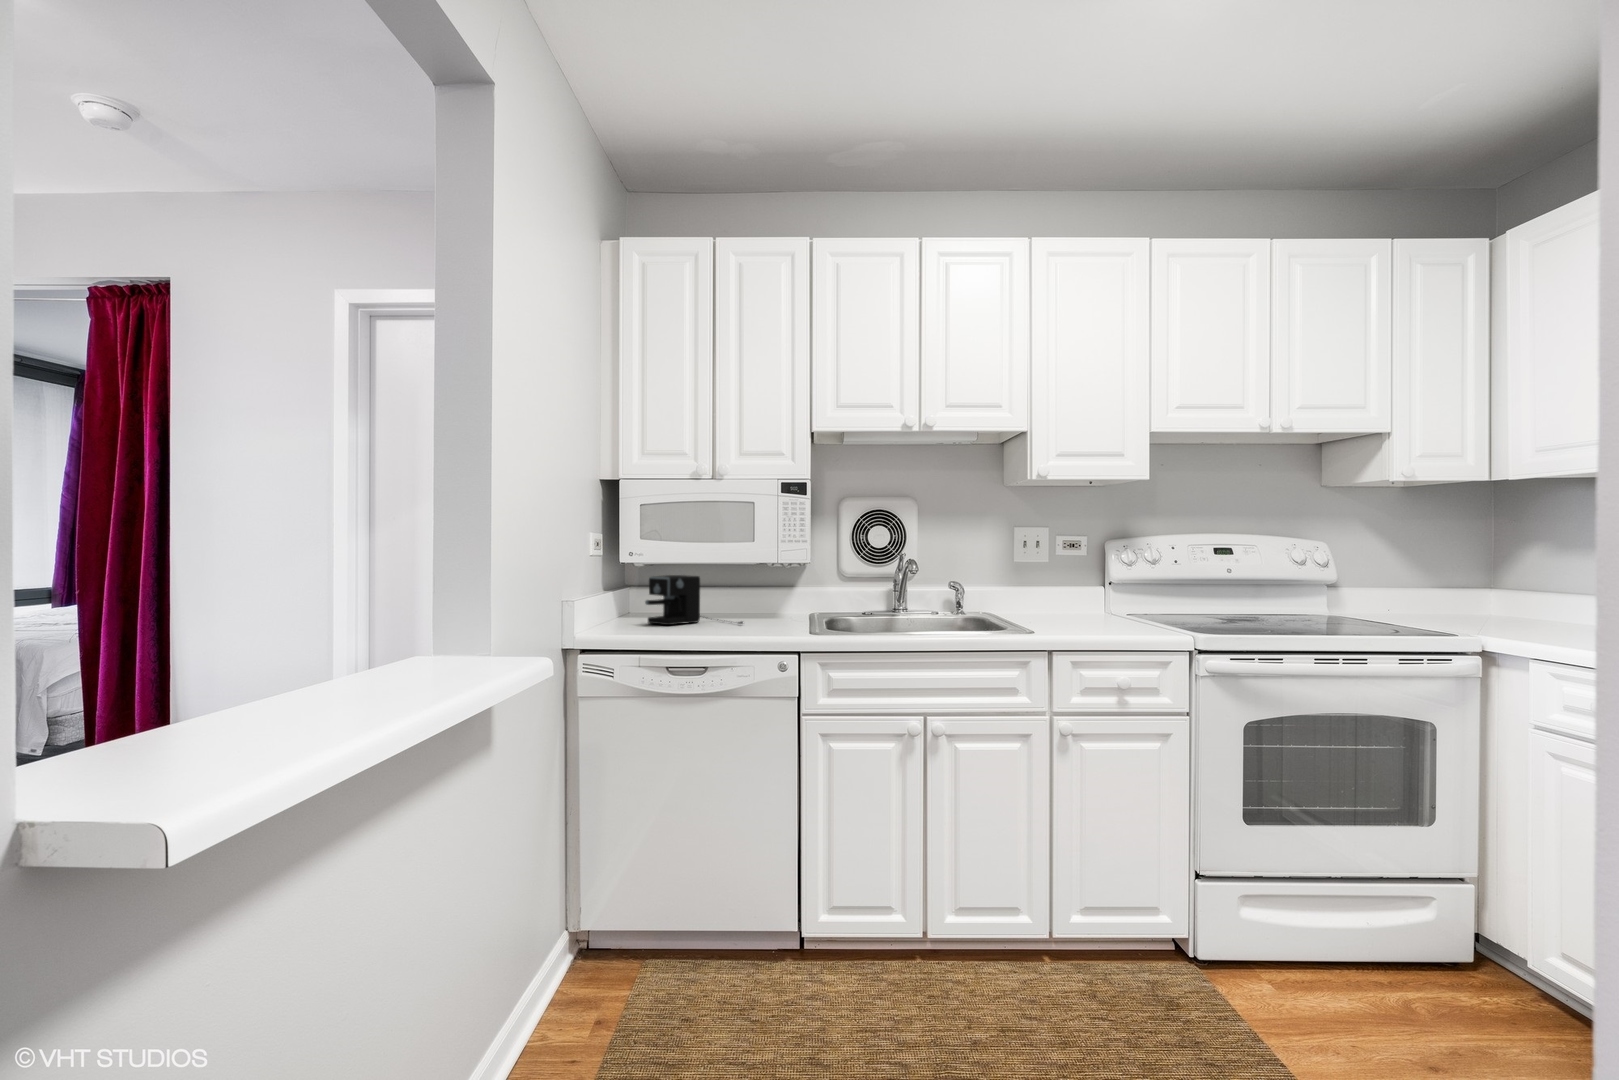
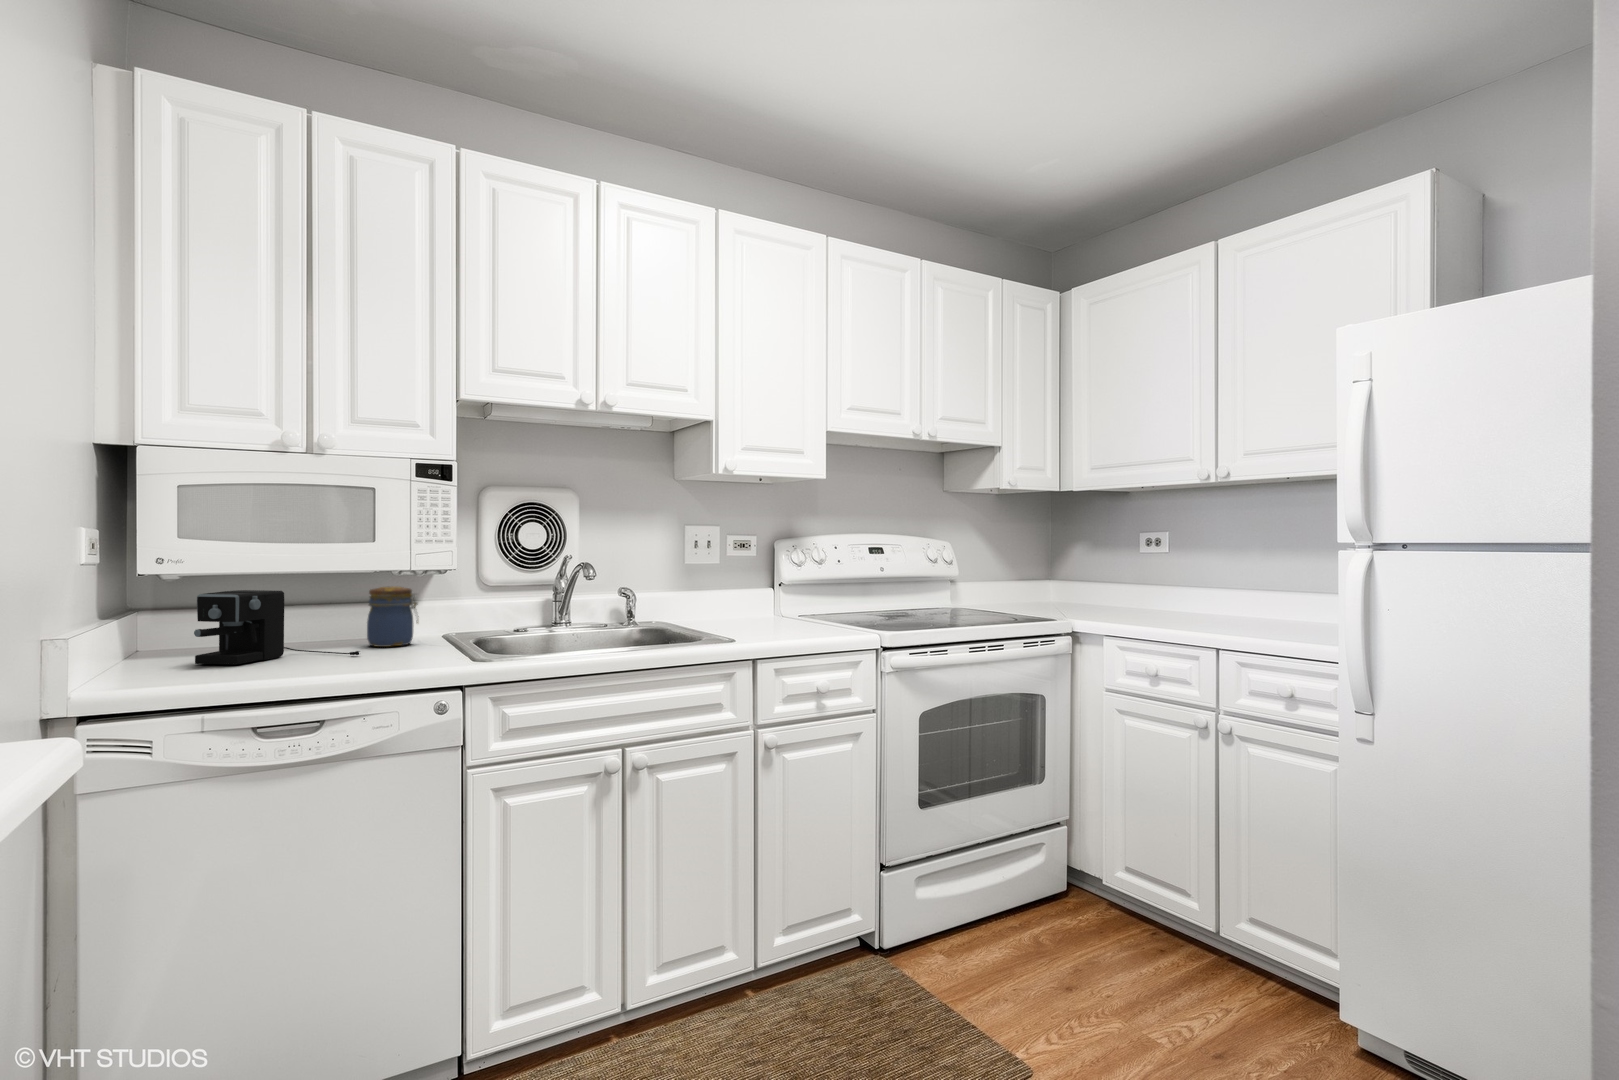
jar: none [756,576,791,620] -> present [367,587,418,647]

